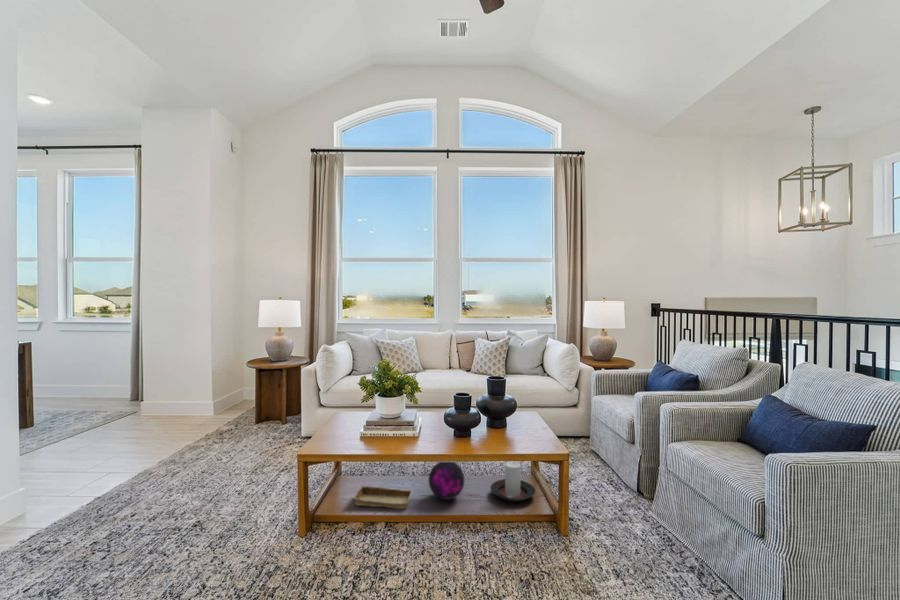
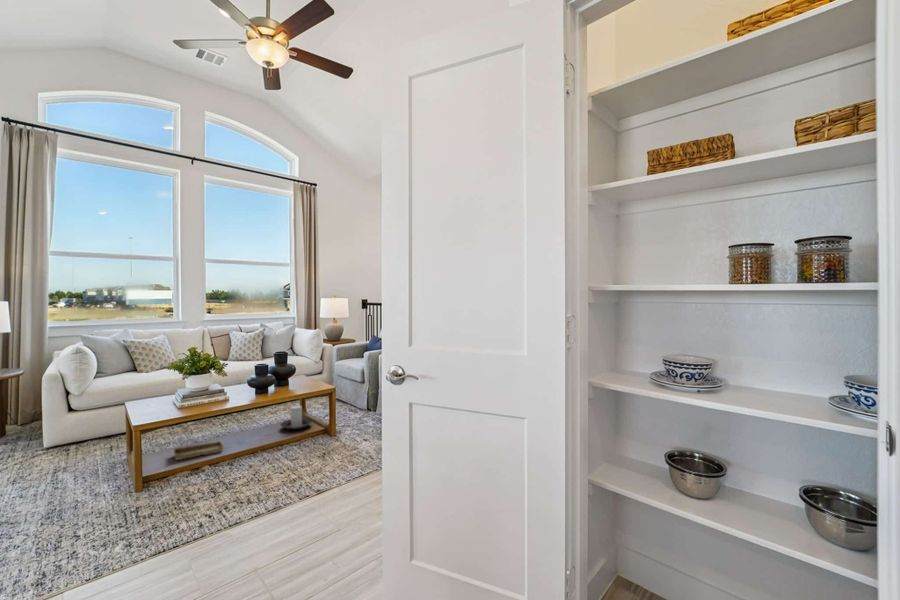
decorative orb: present [429,462,464,500] -> none [235,413,263,440]

